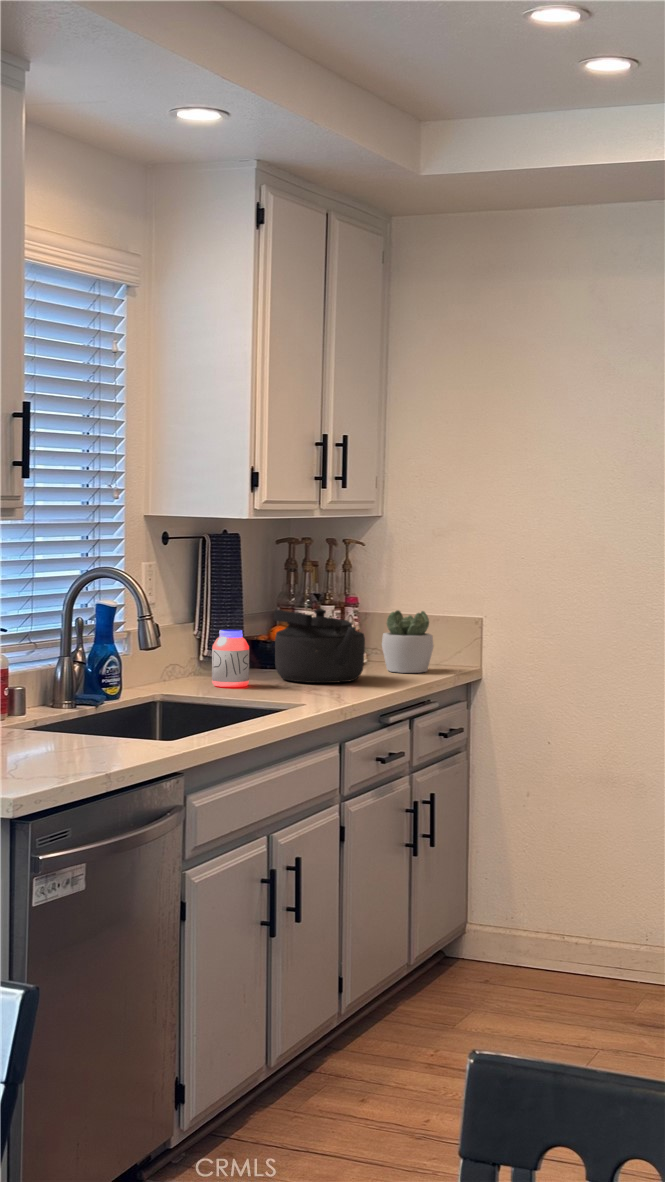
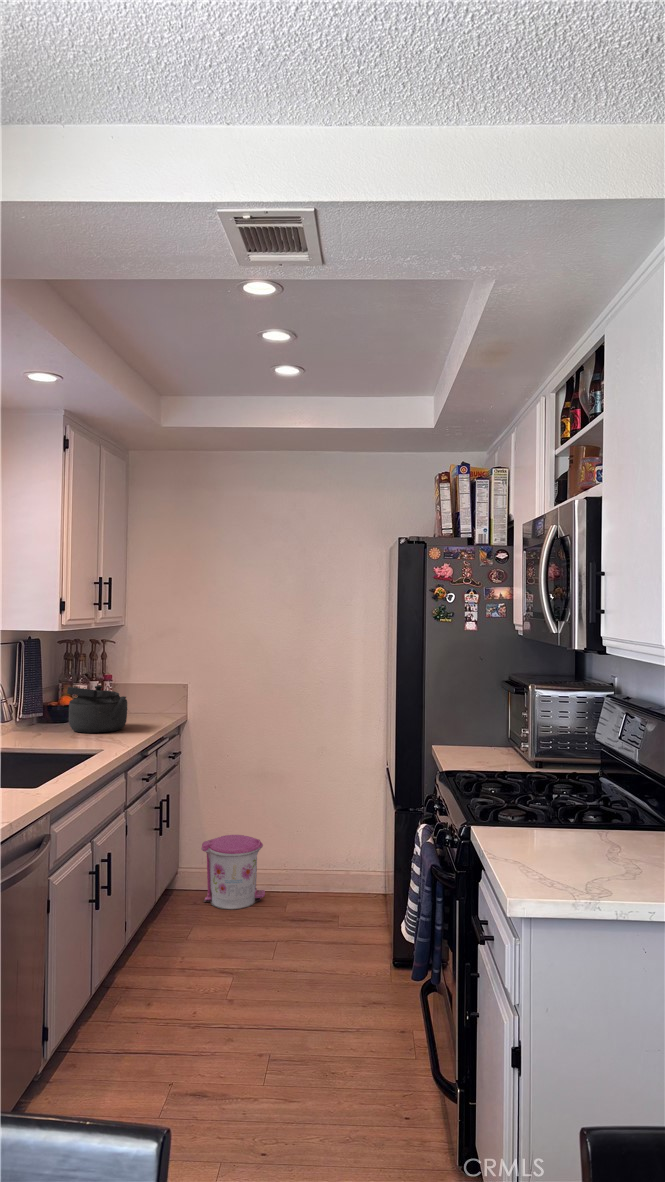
succulent plant: present [382,610,433,673] -> none [131,682,163,721]
jar: present [212,629,249,687] -> none [31,702,56,740]
trash can: none [493,878,602,1000] -> present [201,835,265,909]

